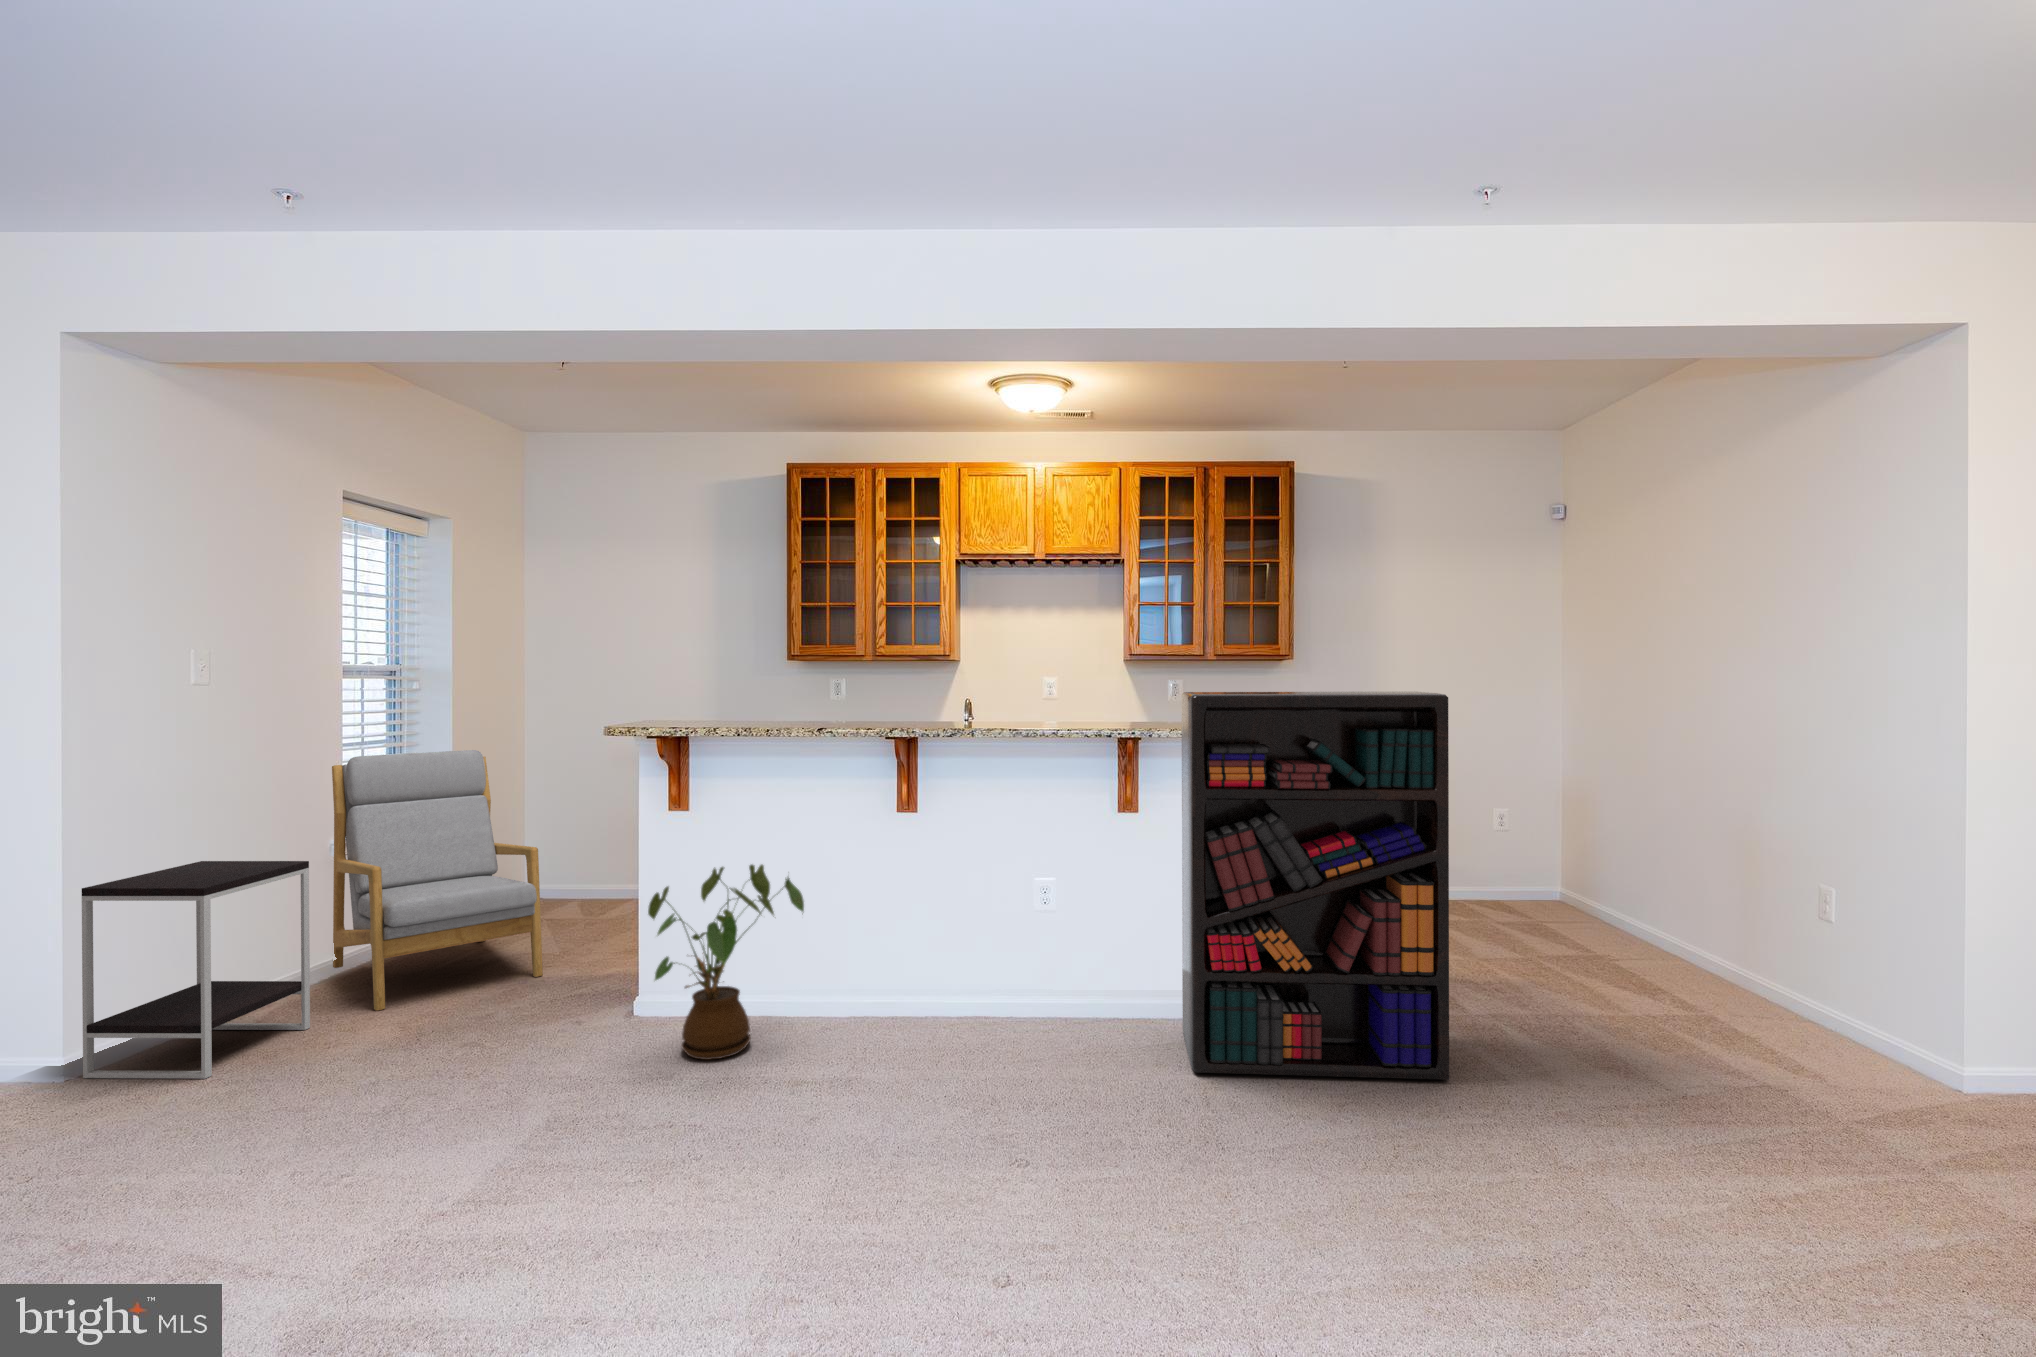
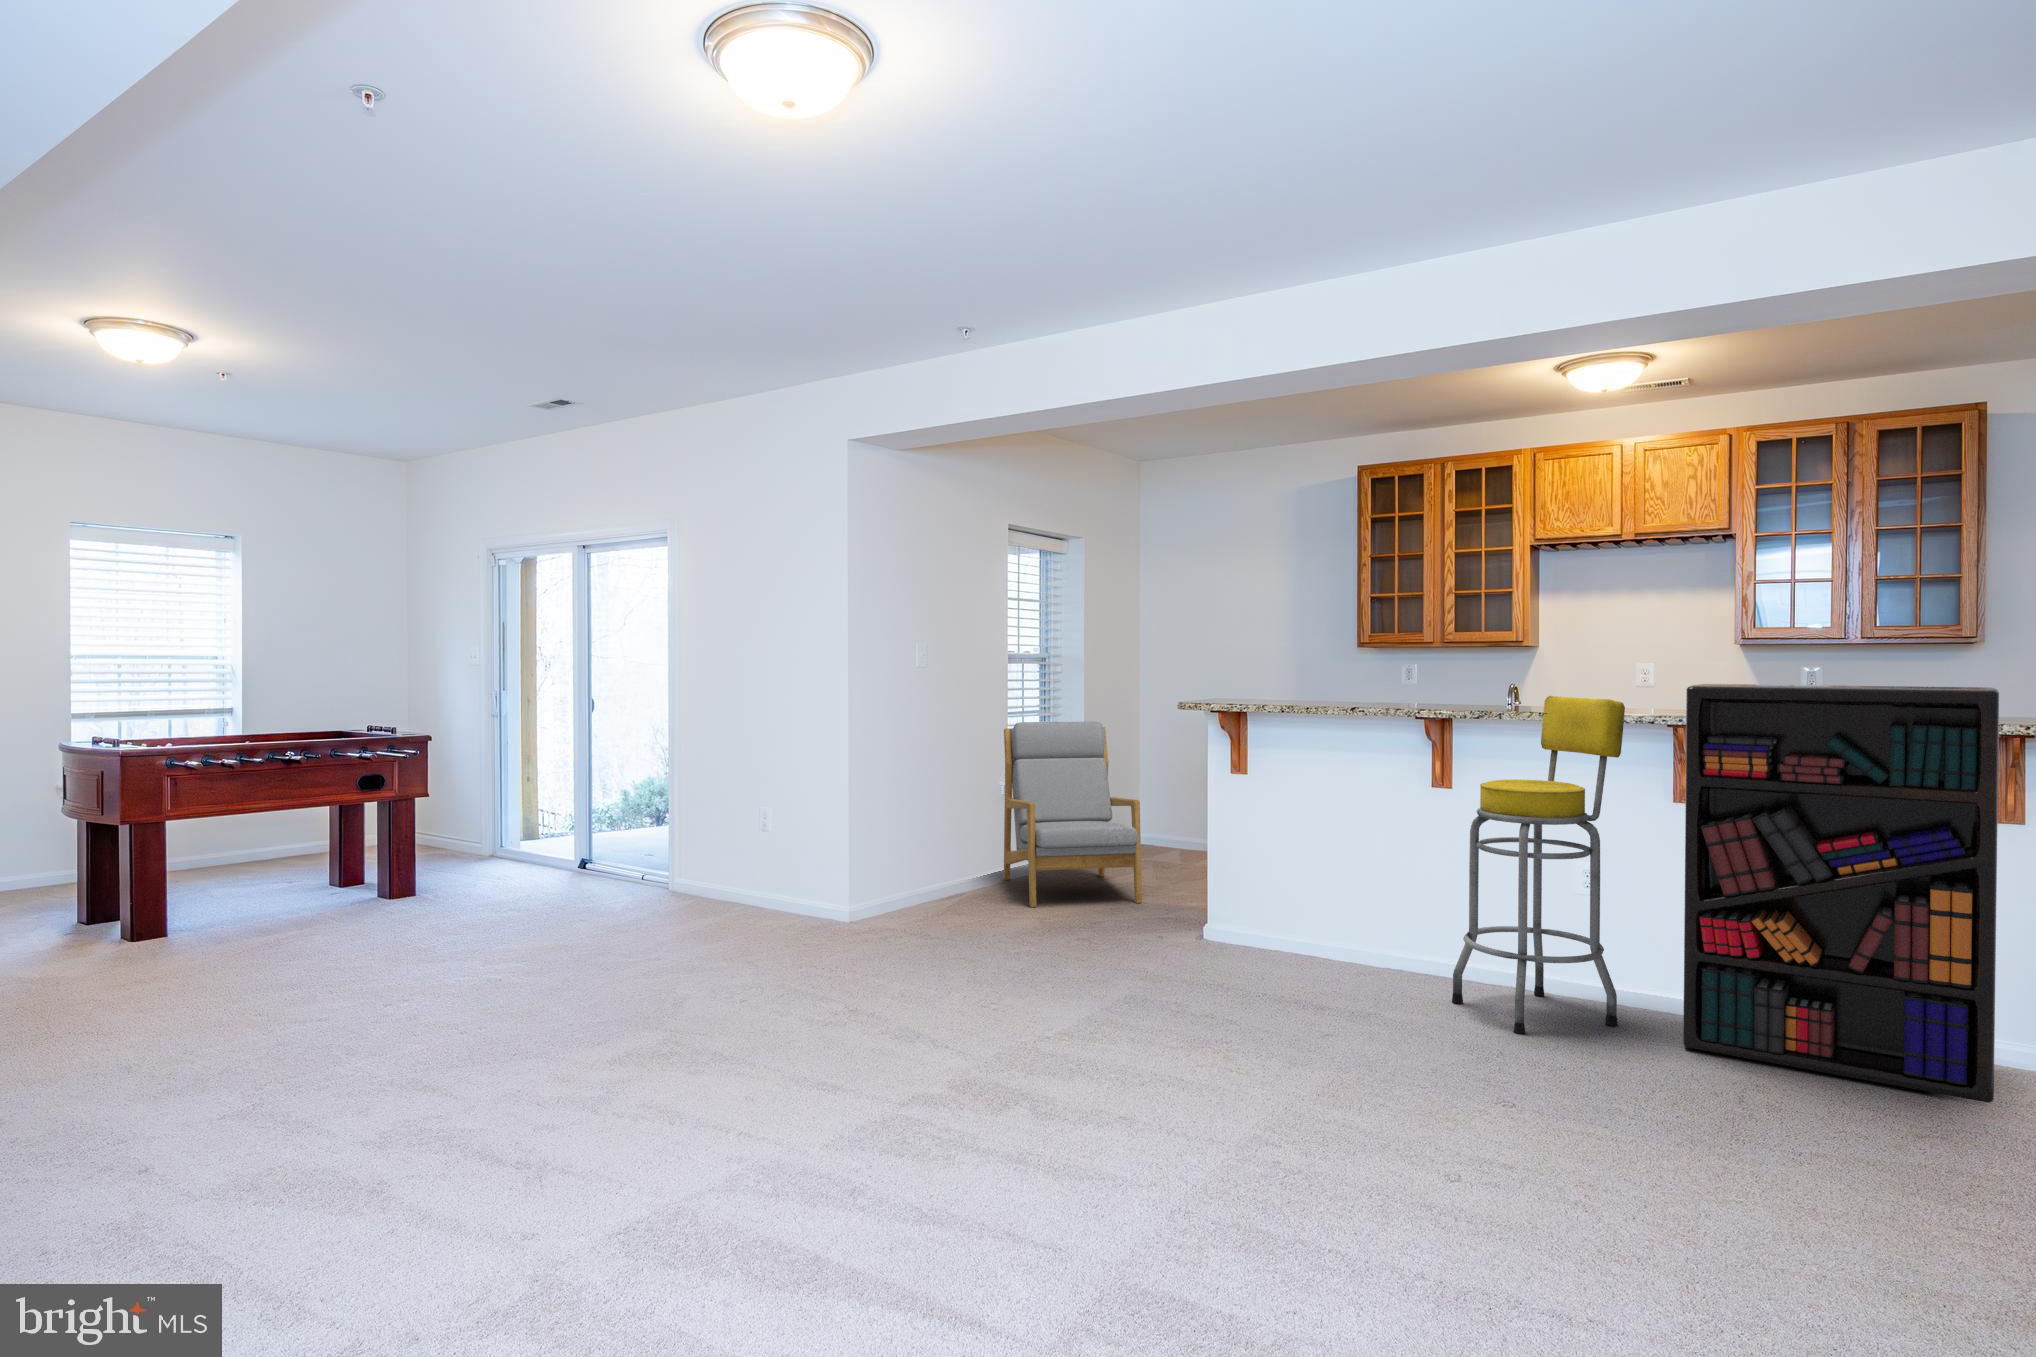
bar stool: none [953,707,1121,1094] -> present [1452,696,1625,1034]
side table: present [82,861,310,1079] -> none [876,788,992,927]
house plant: present [648,865,804,1060] -> none [1209,819,1331,969]

